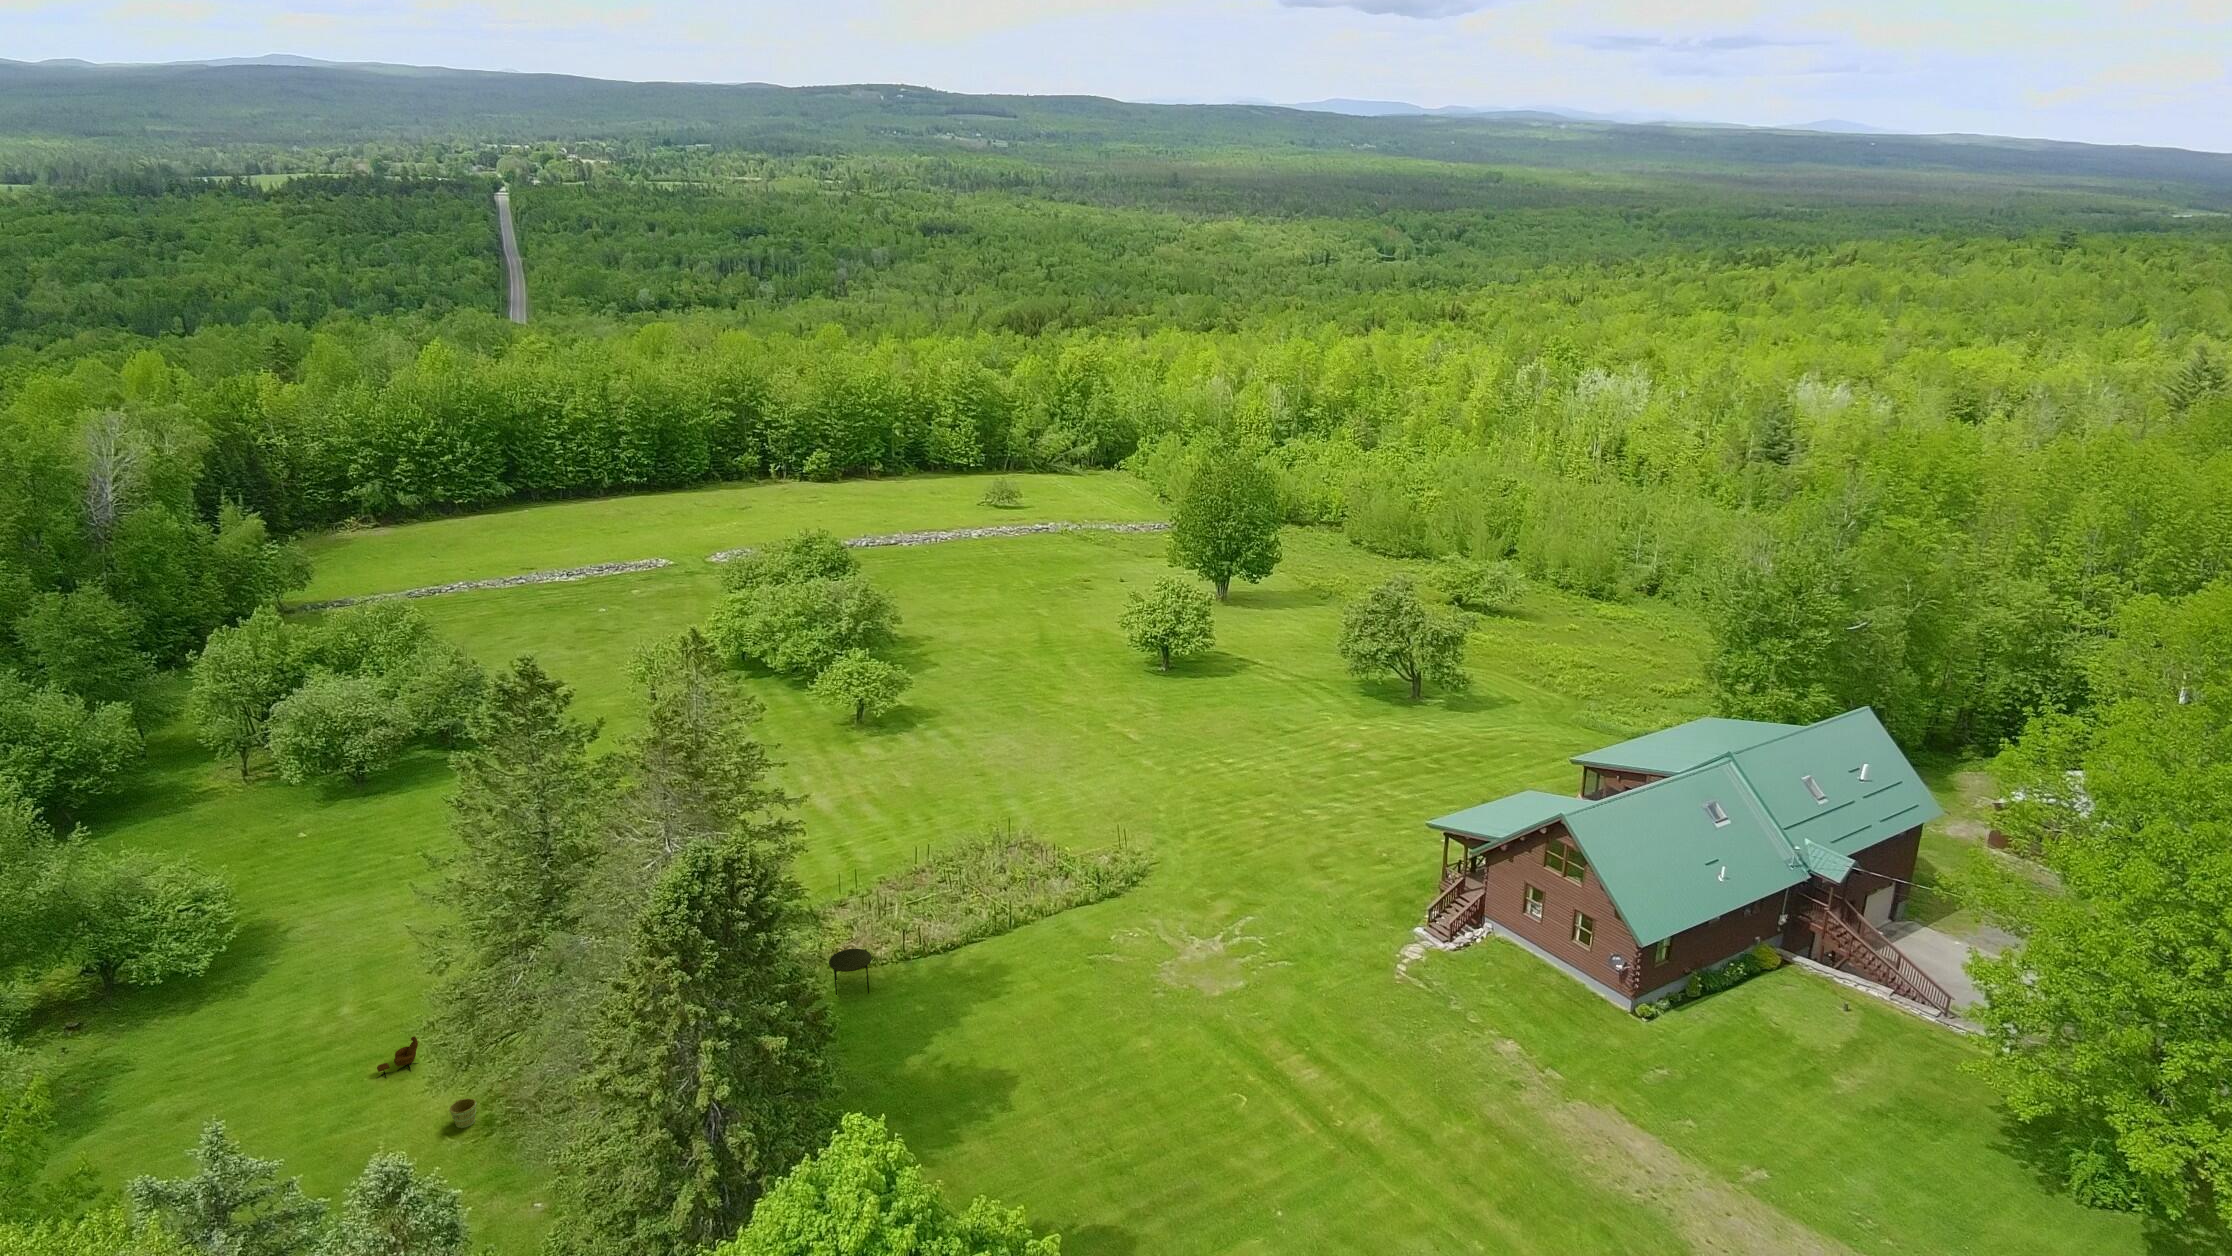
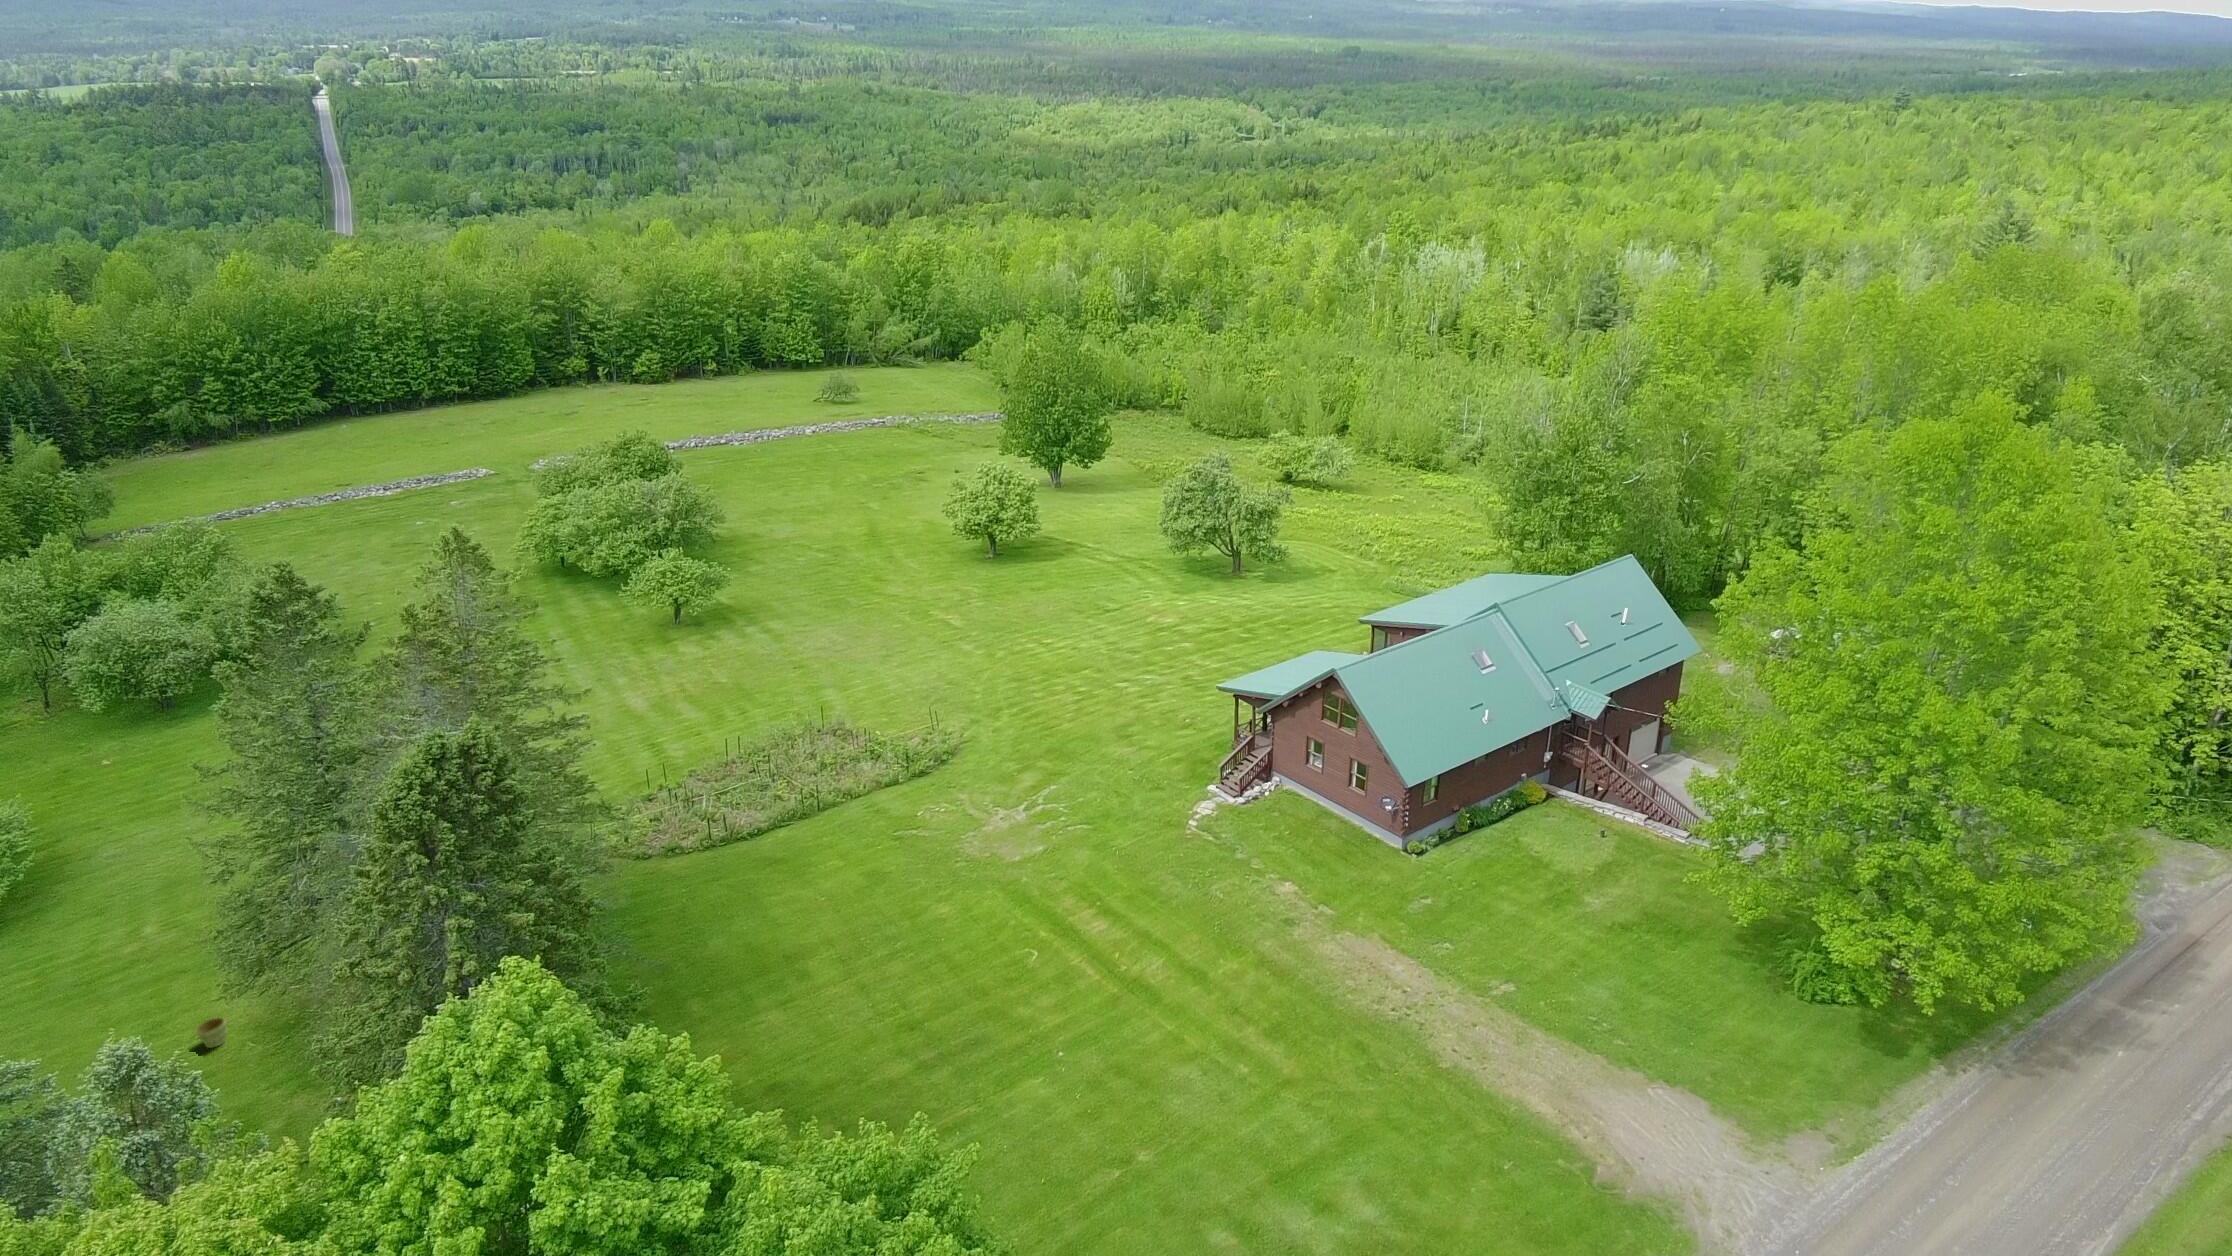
dining table: present [829,949,872,995] -> none [620,840,666,889]
lounge chair: present [377,1037,418,1078] -> none [128,959,178,1004]

